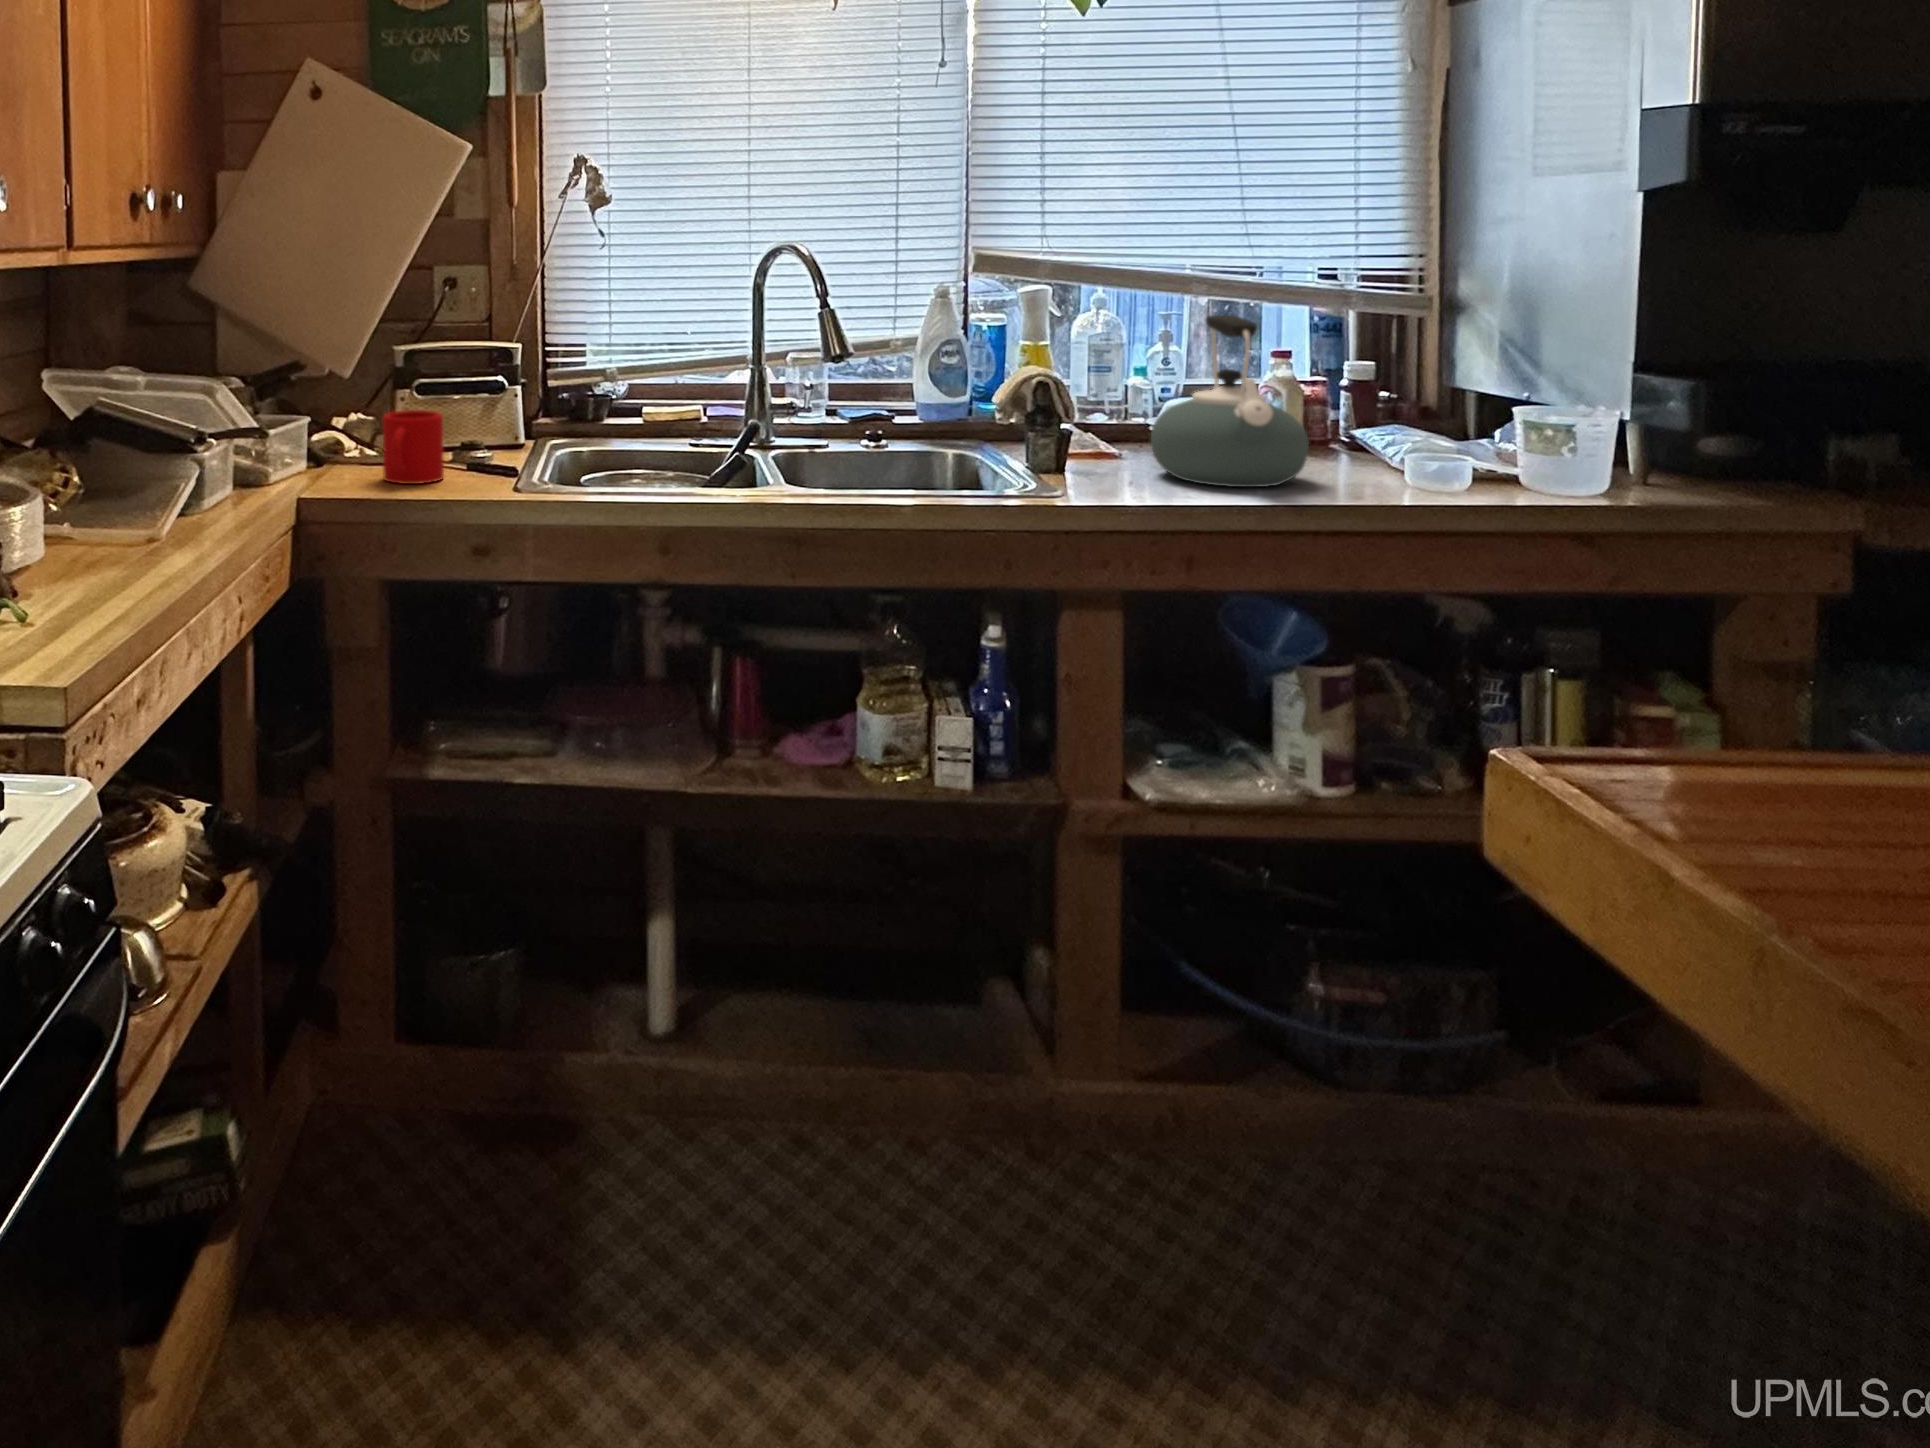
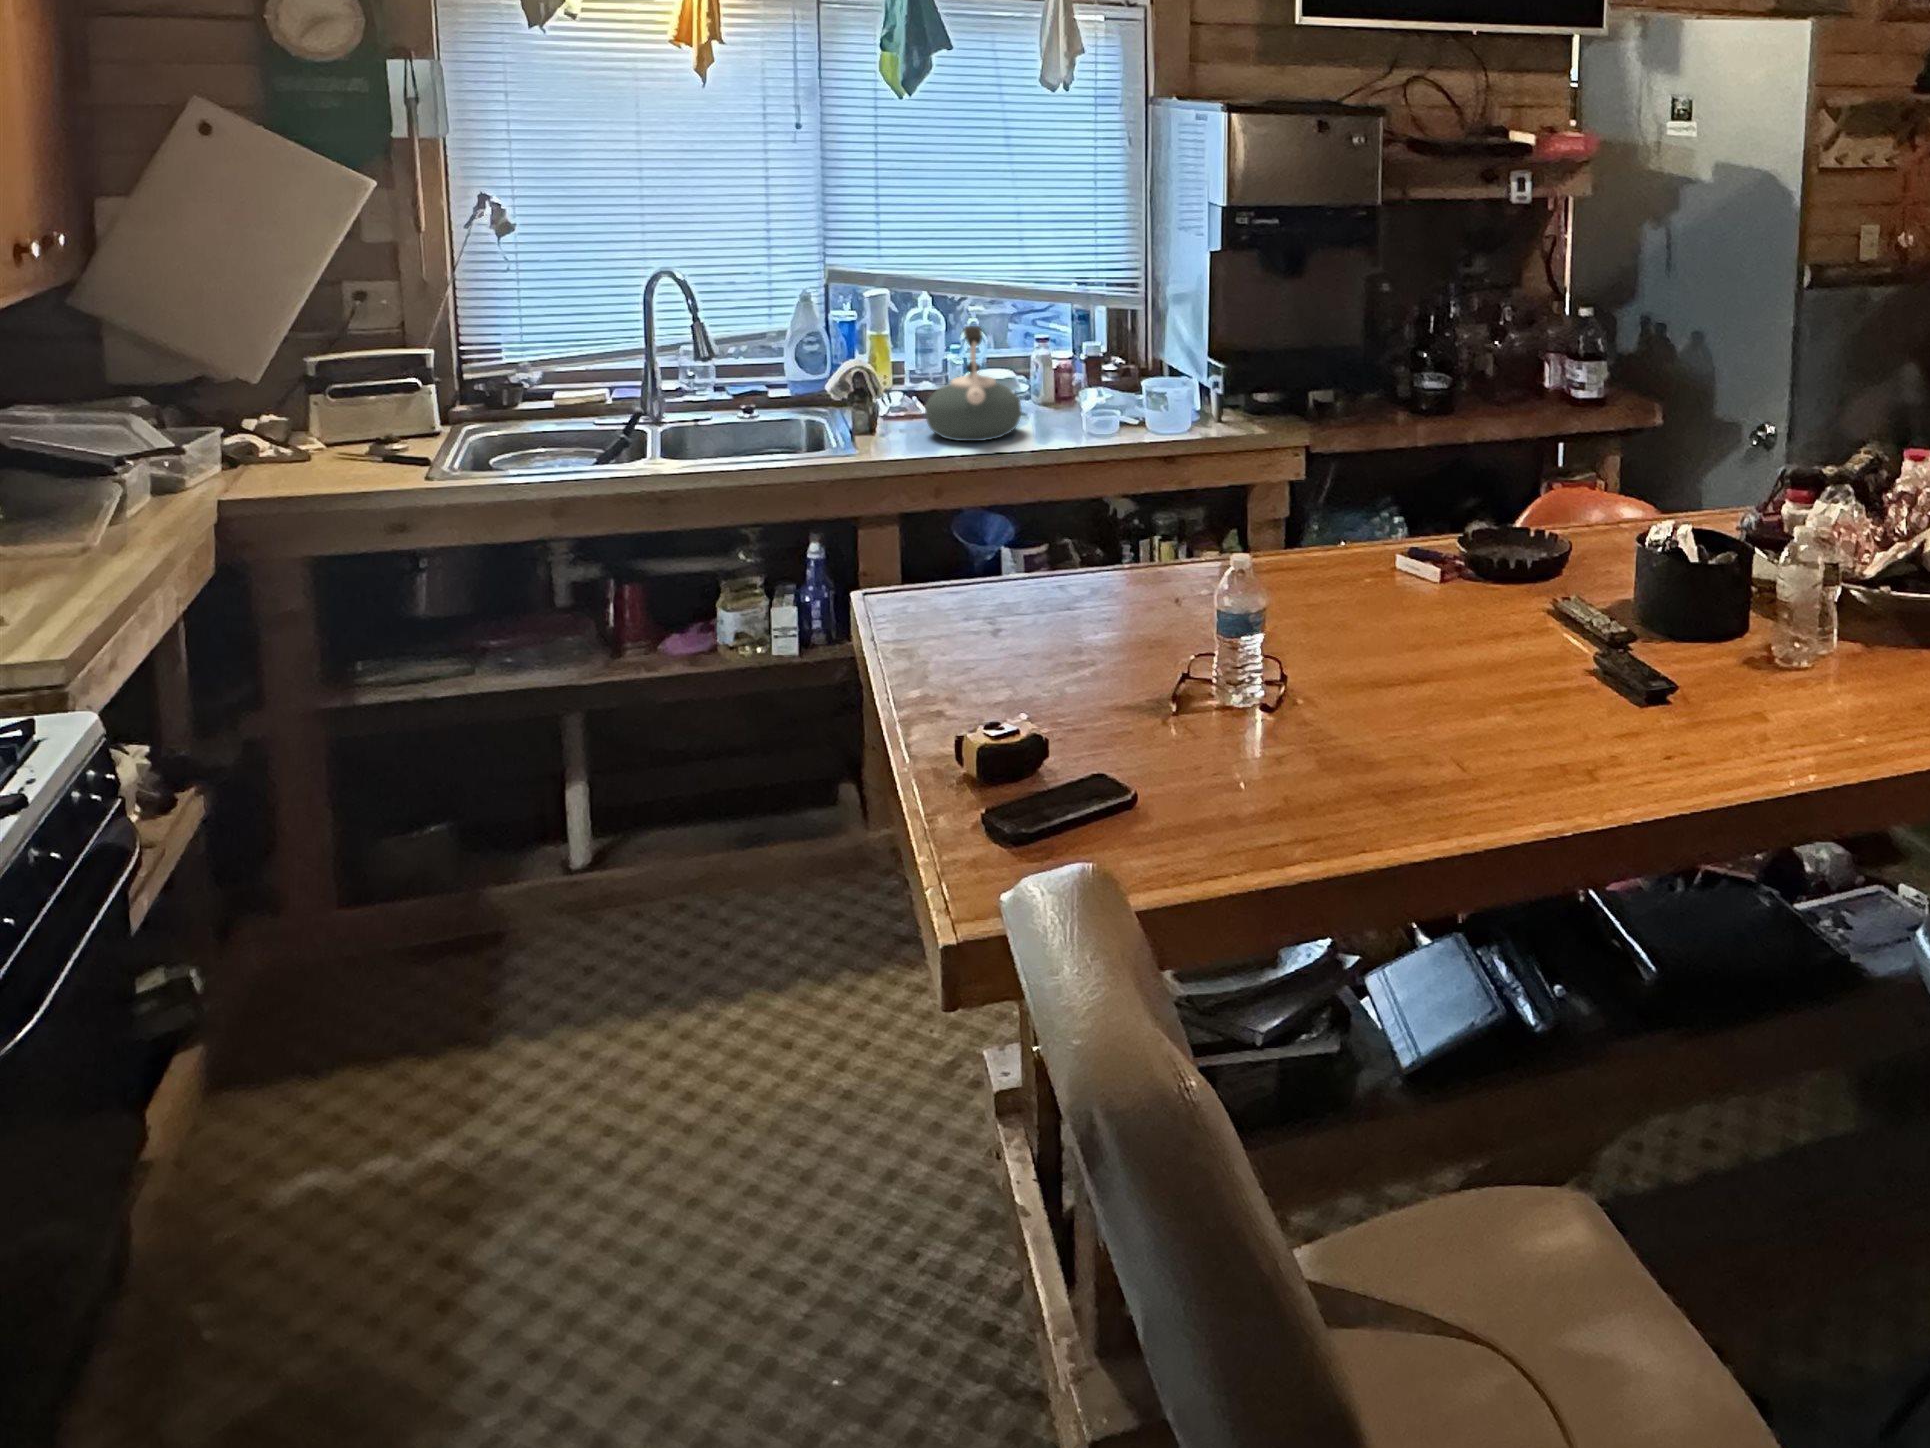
mug: present [382,410,444,484] -> none [295,421,357,483]

